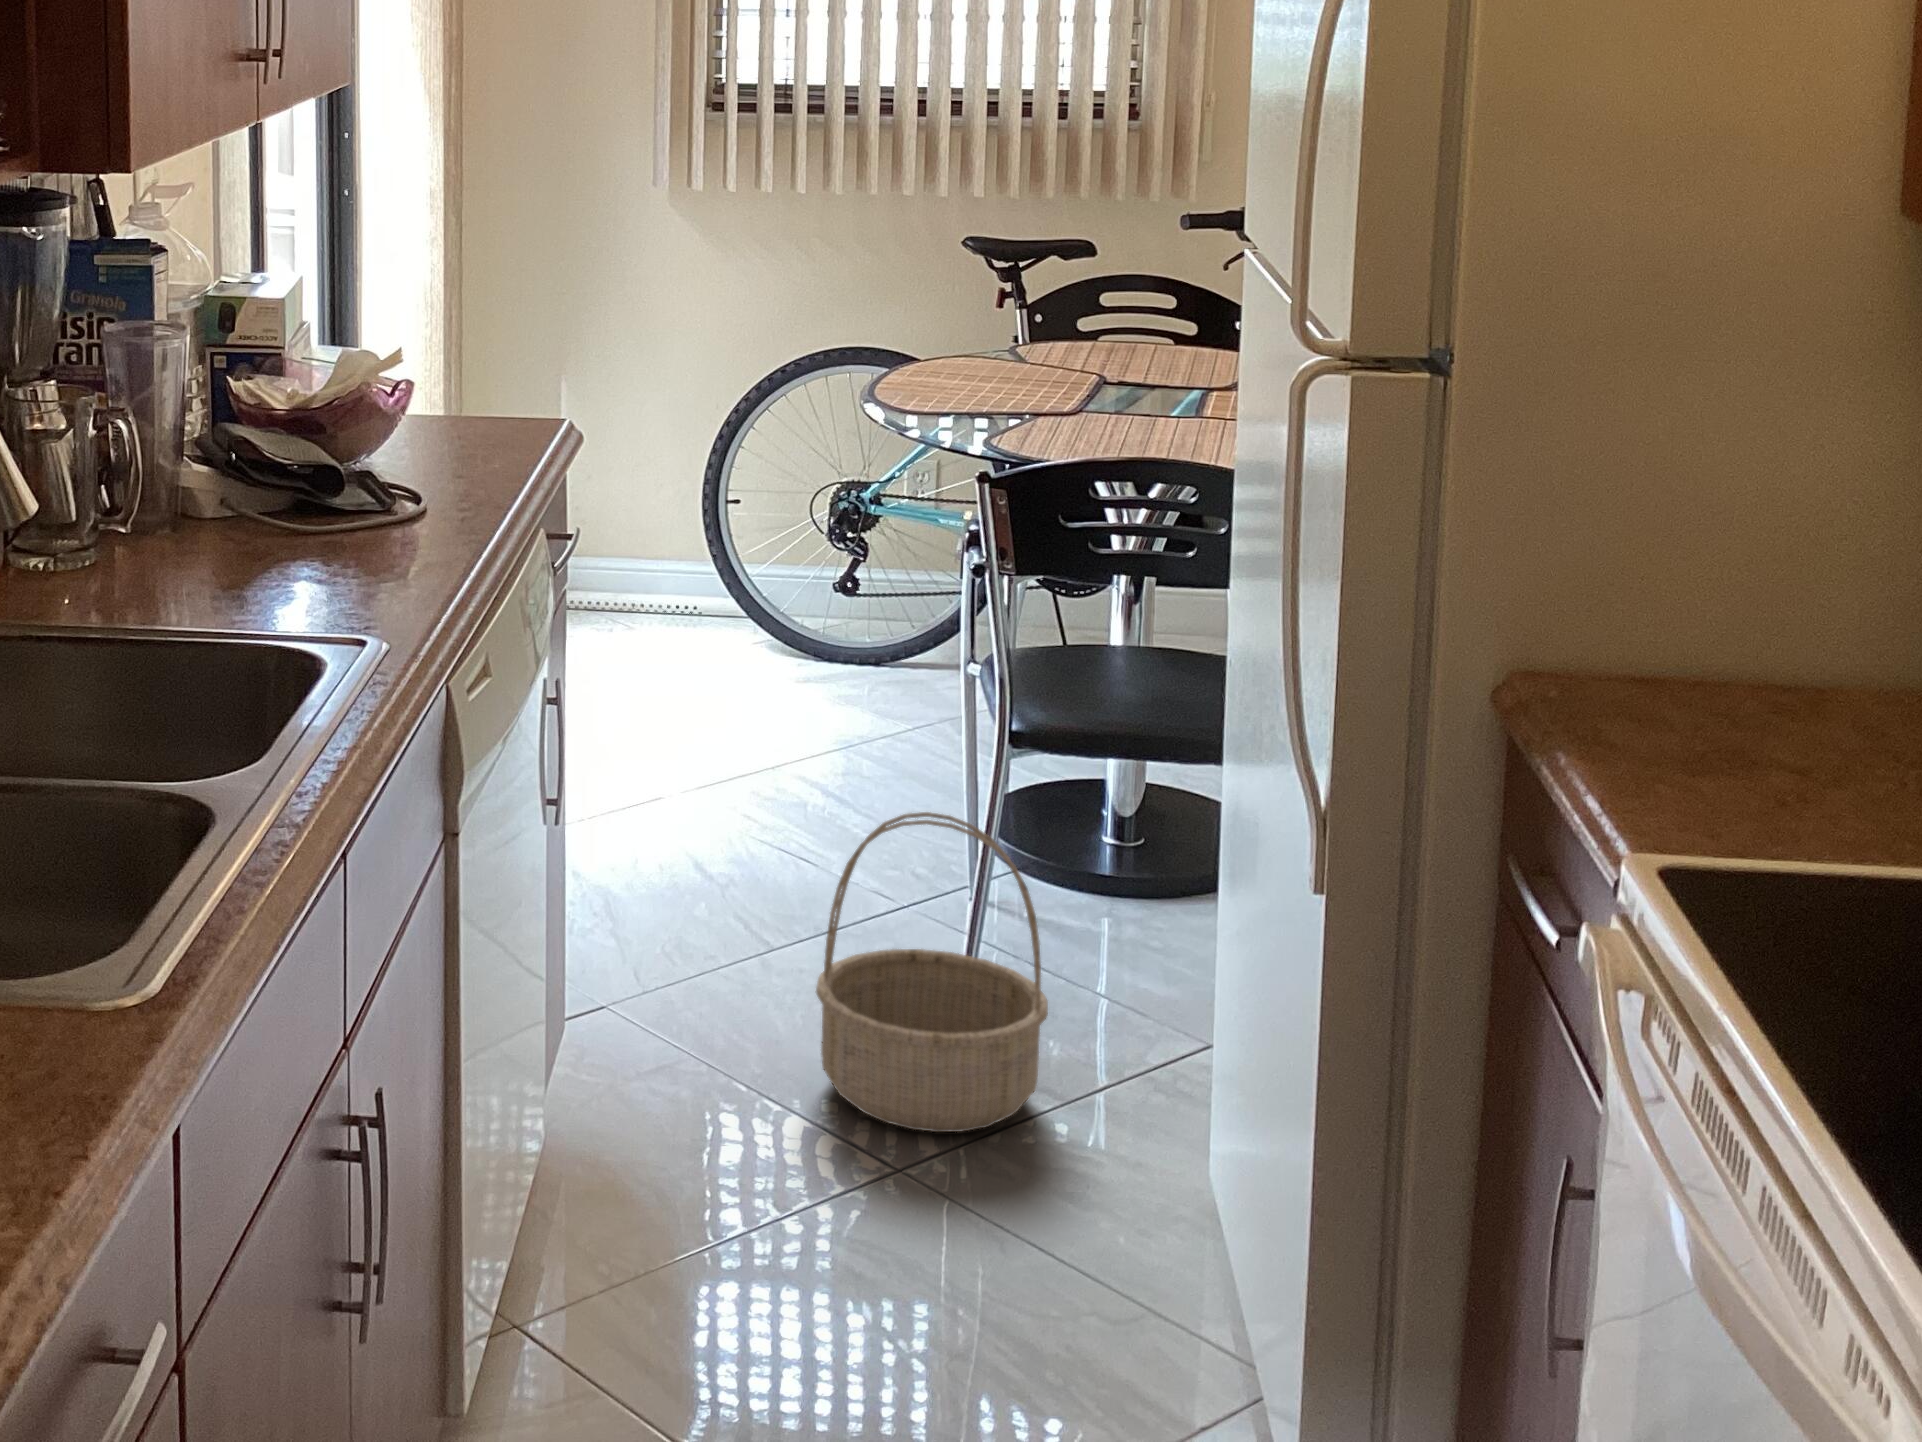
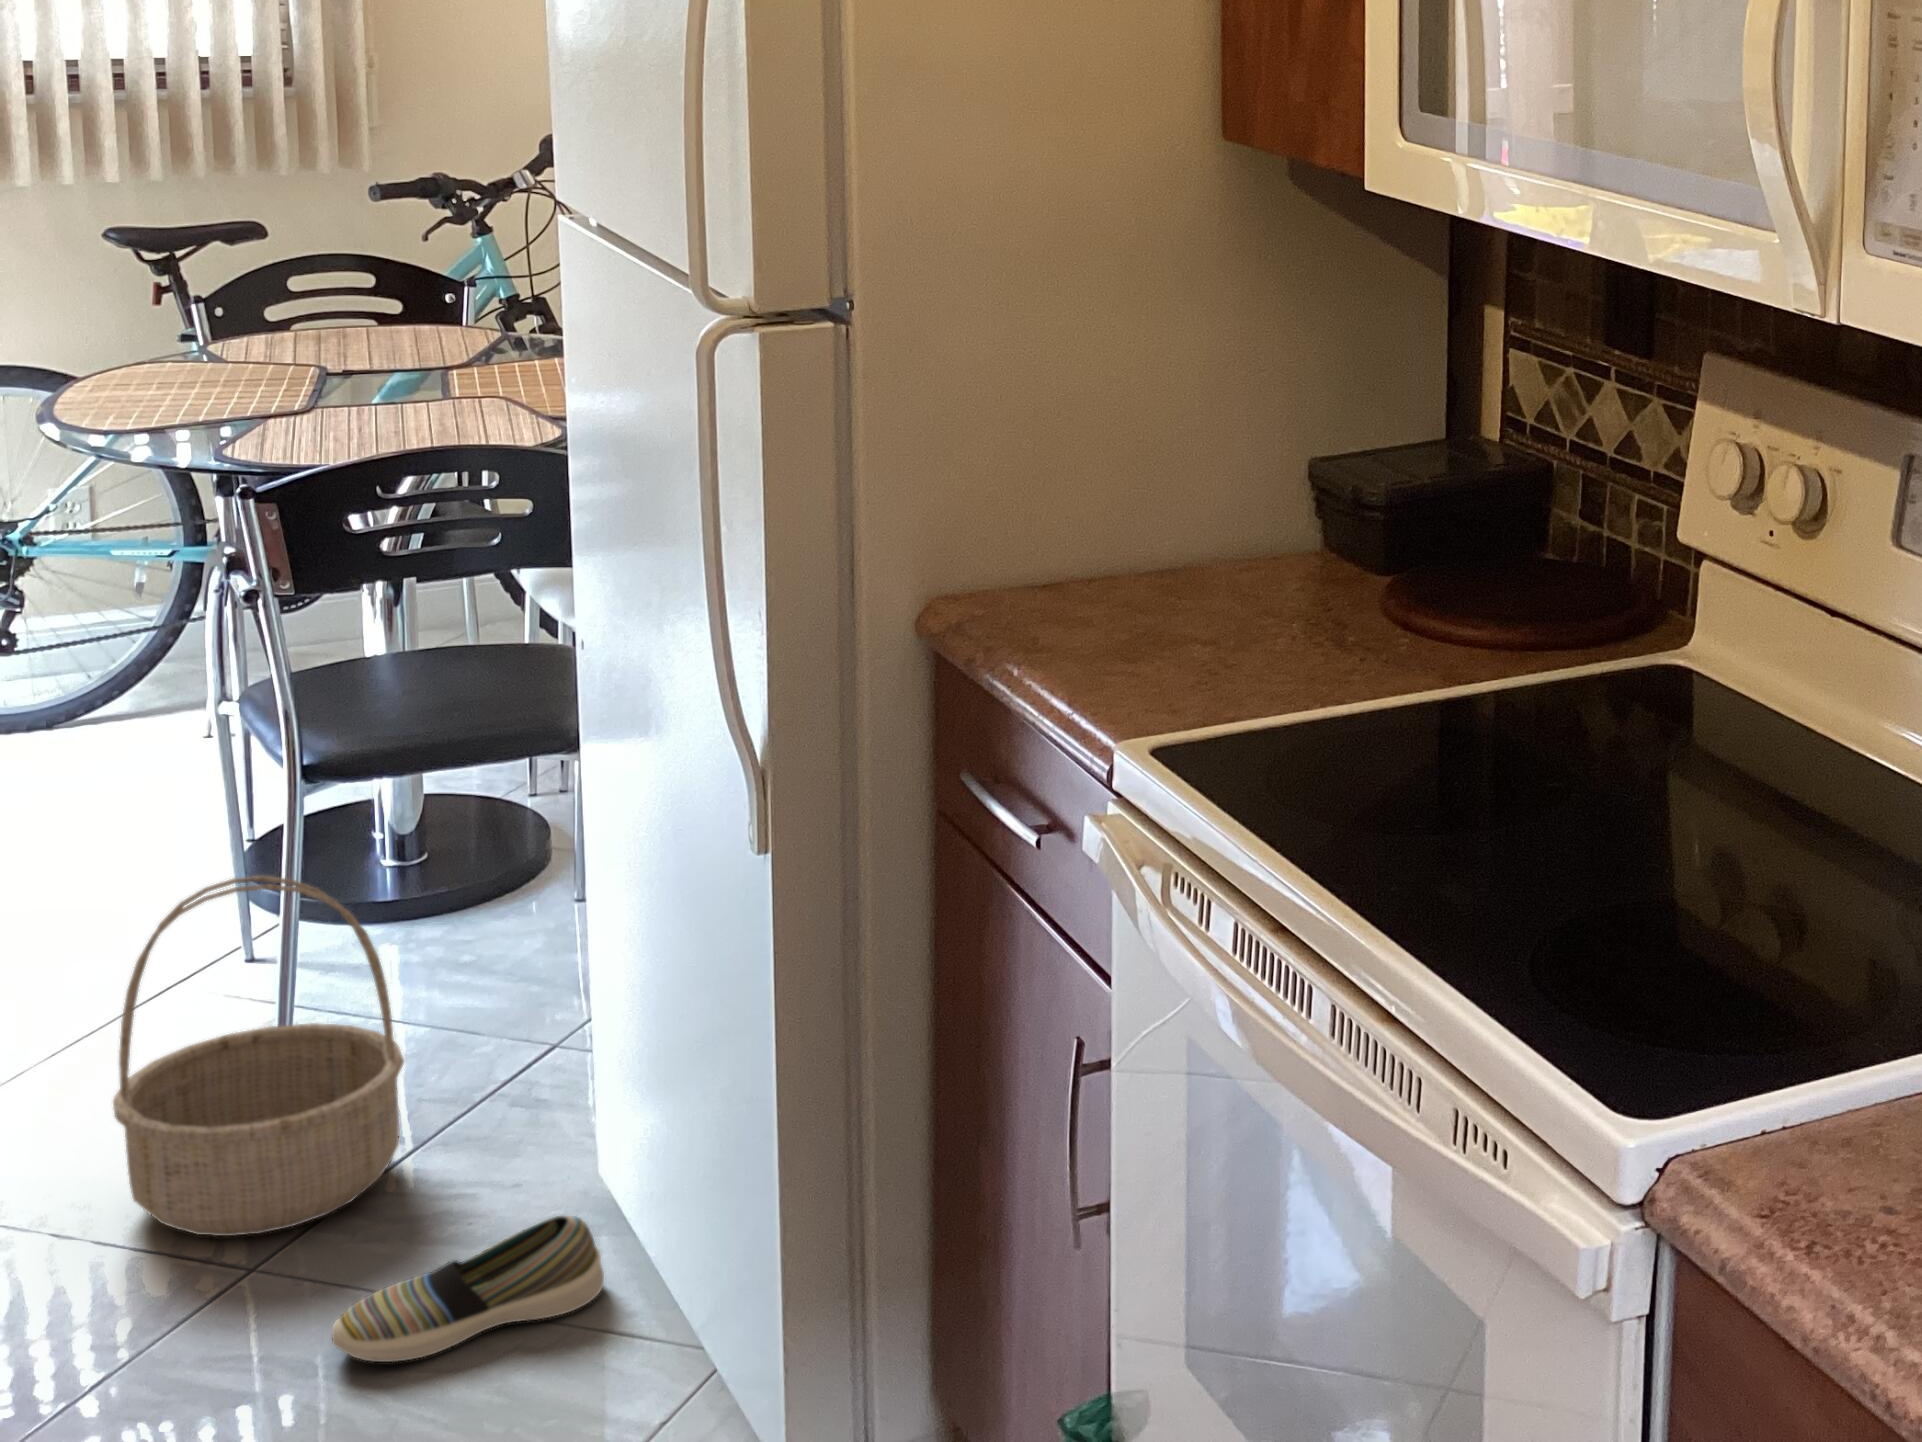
shoe: none [936,1196,1177,1290] -> present [332,1215,604,1362]

